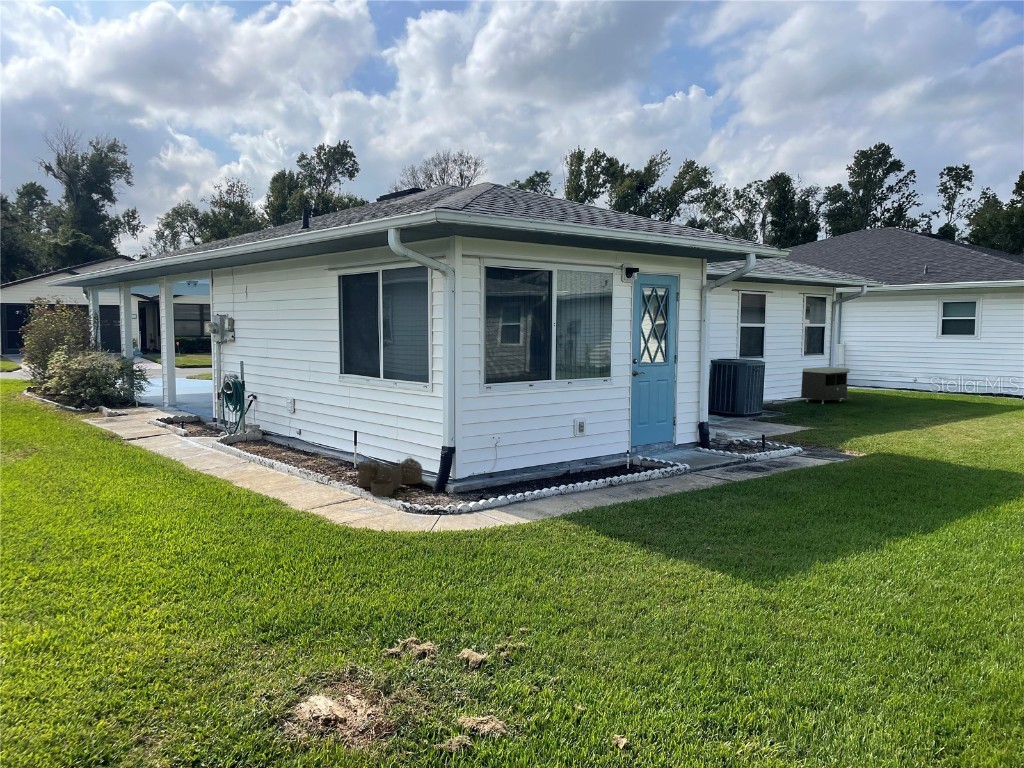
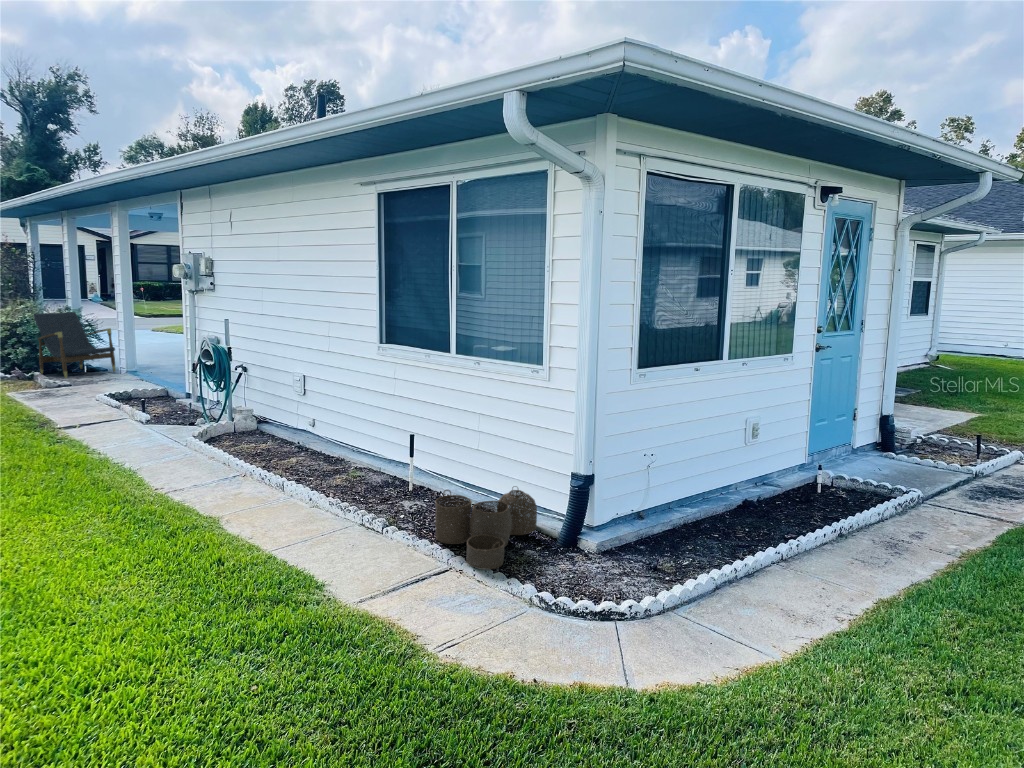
lounge chair: none [100,359,159,409] -> present [34,312,116,378]
storage bench: present [801,367,850,403] -> none [903,331,961,375]

